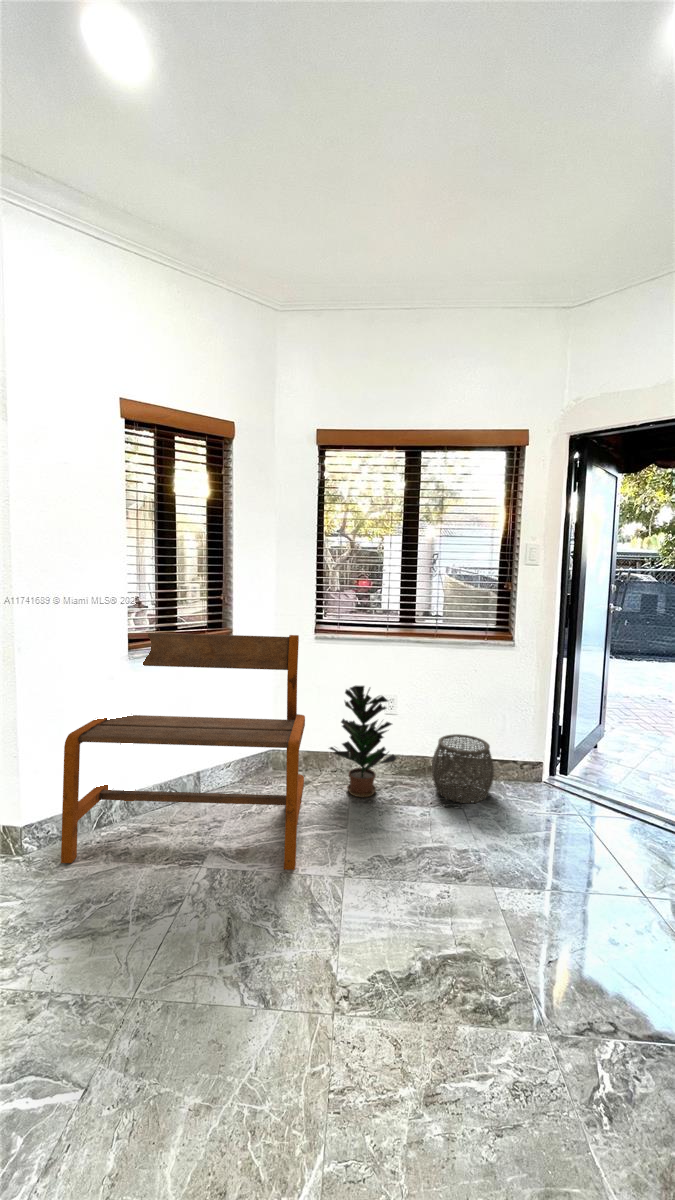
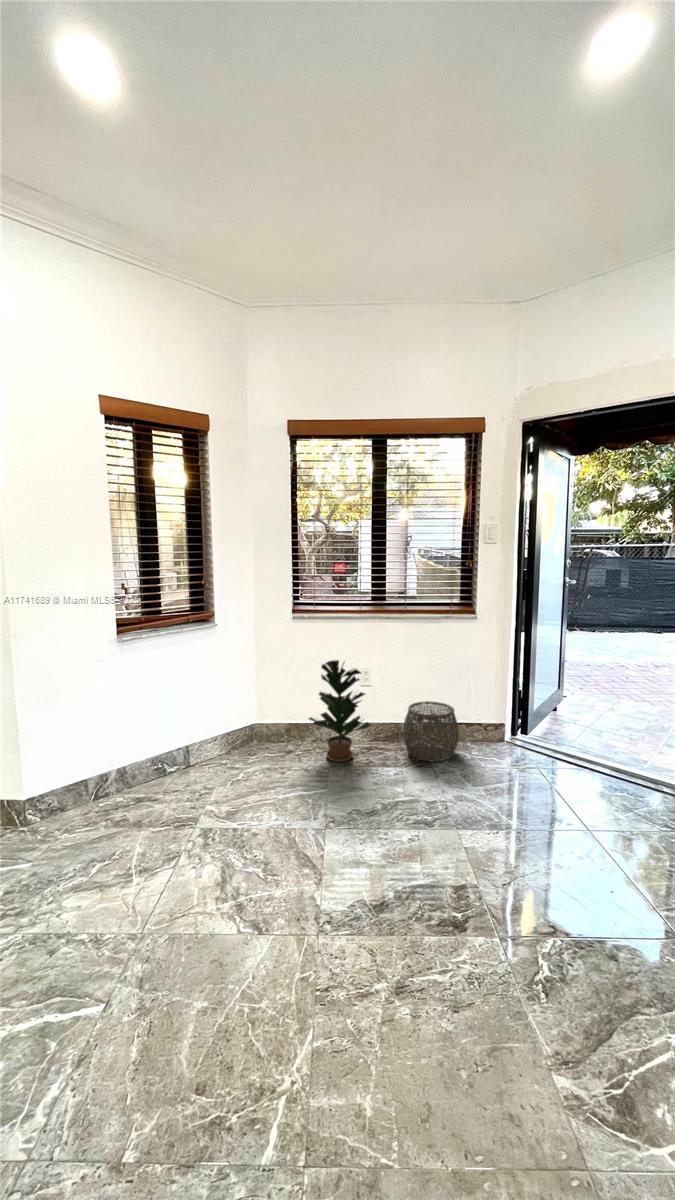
bench: present [61,633,305,870] -> none [63,615,286,830]

